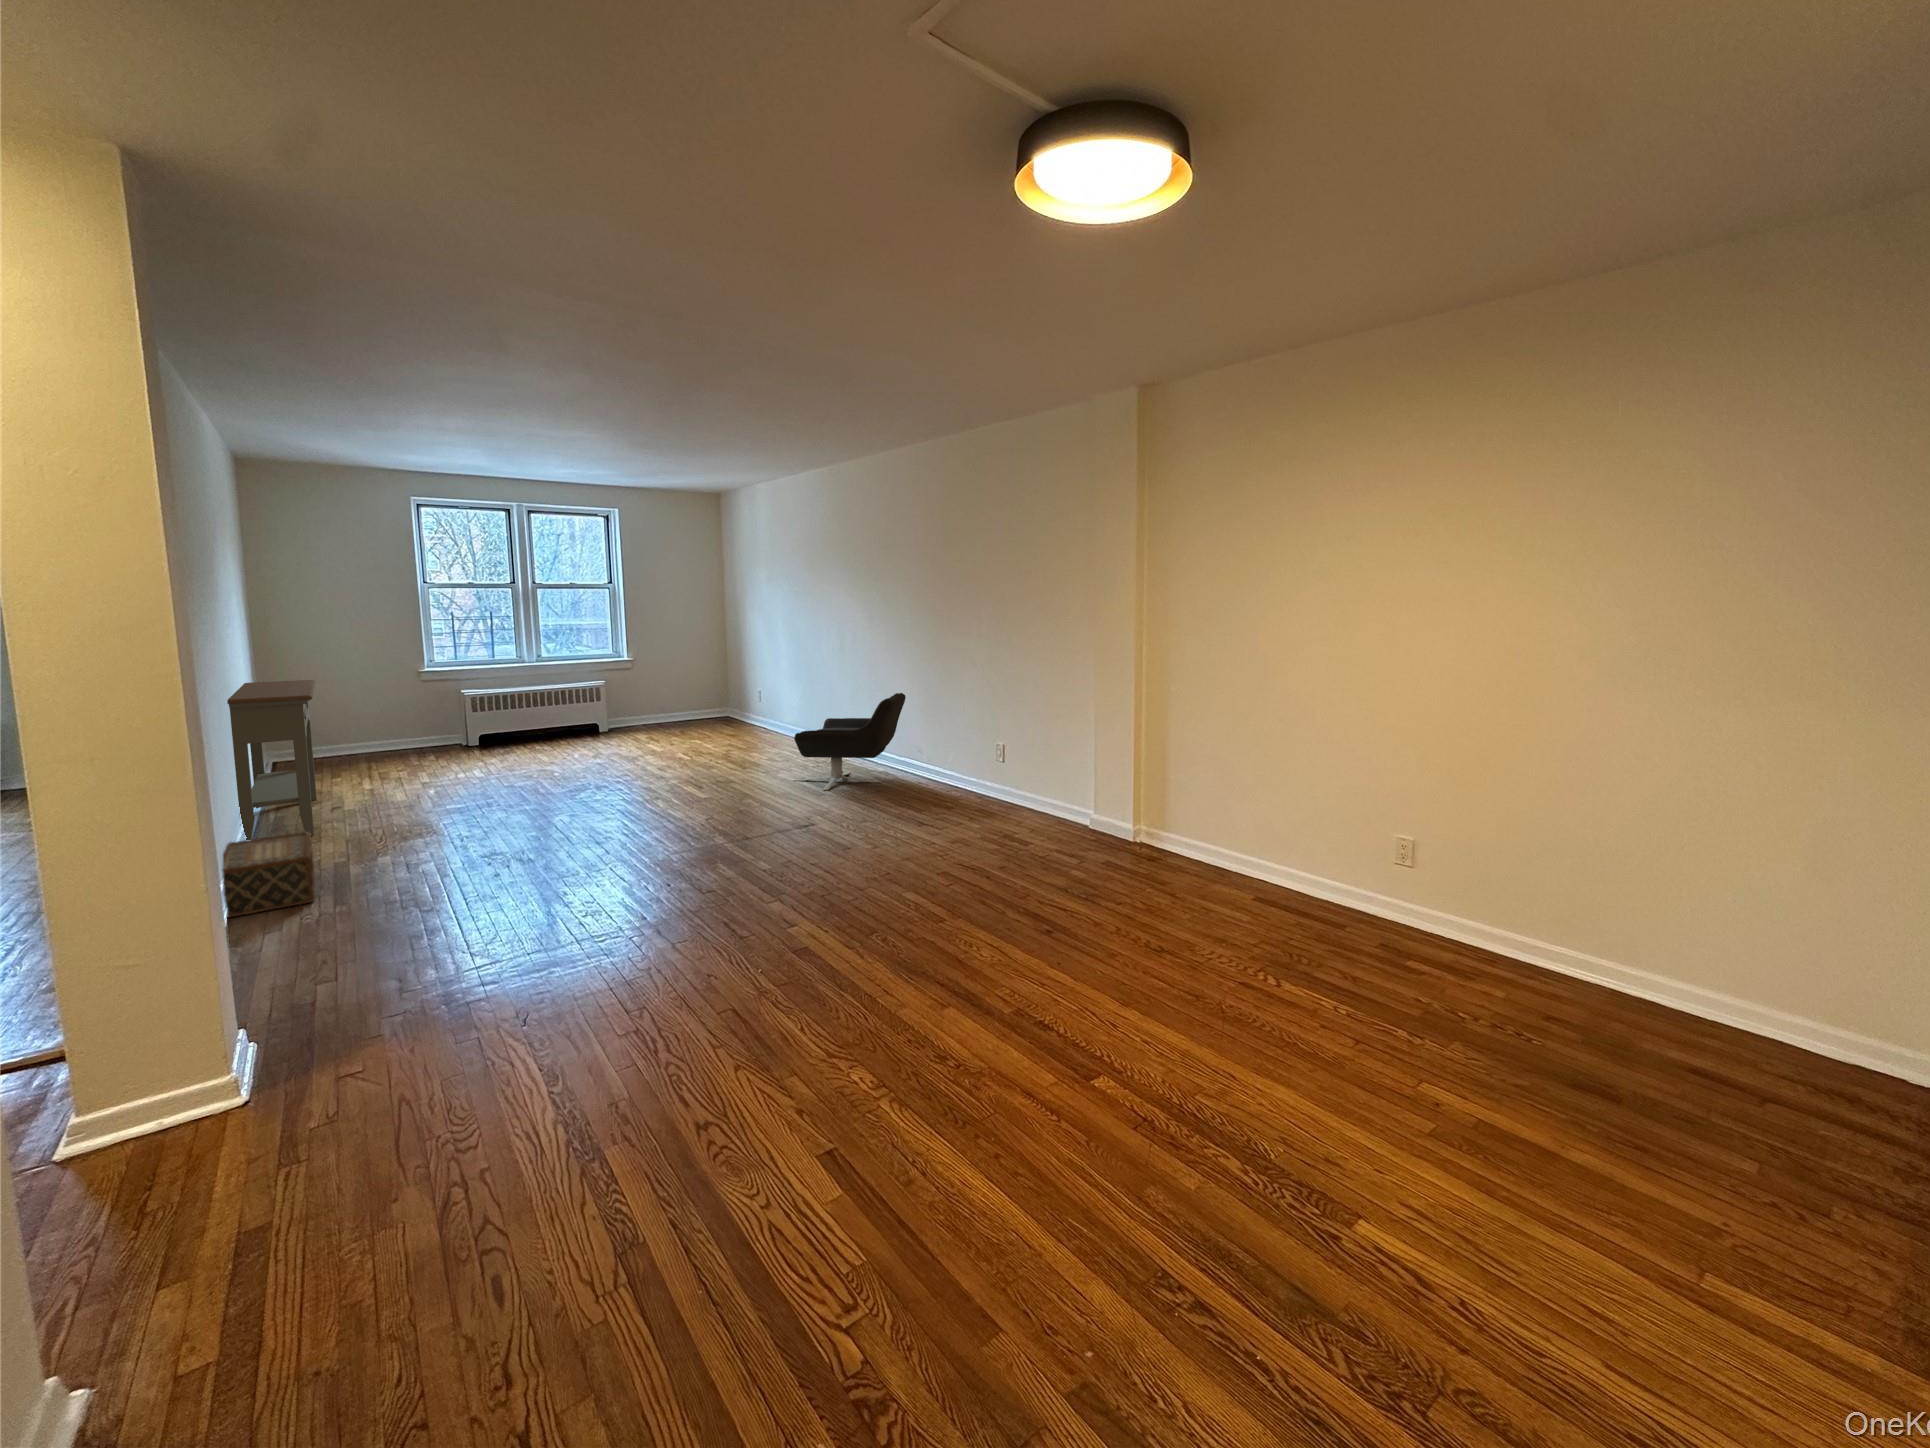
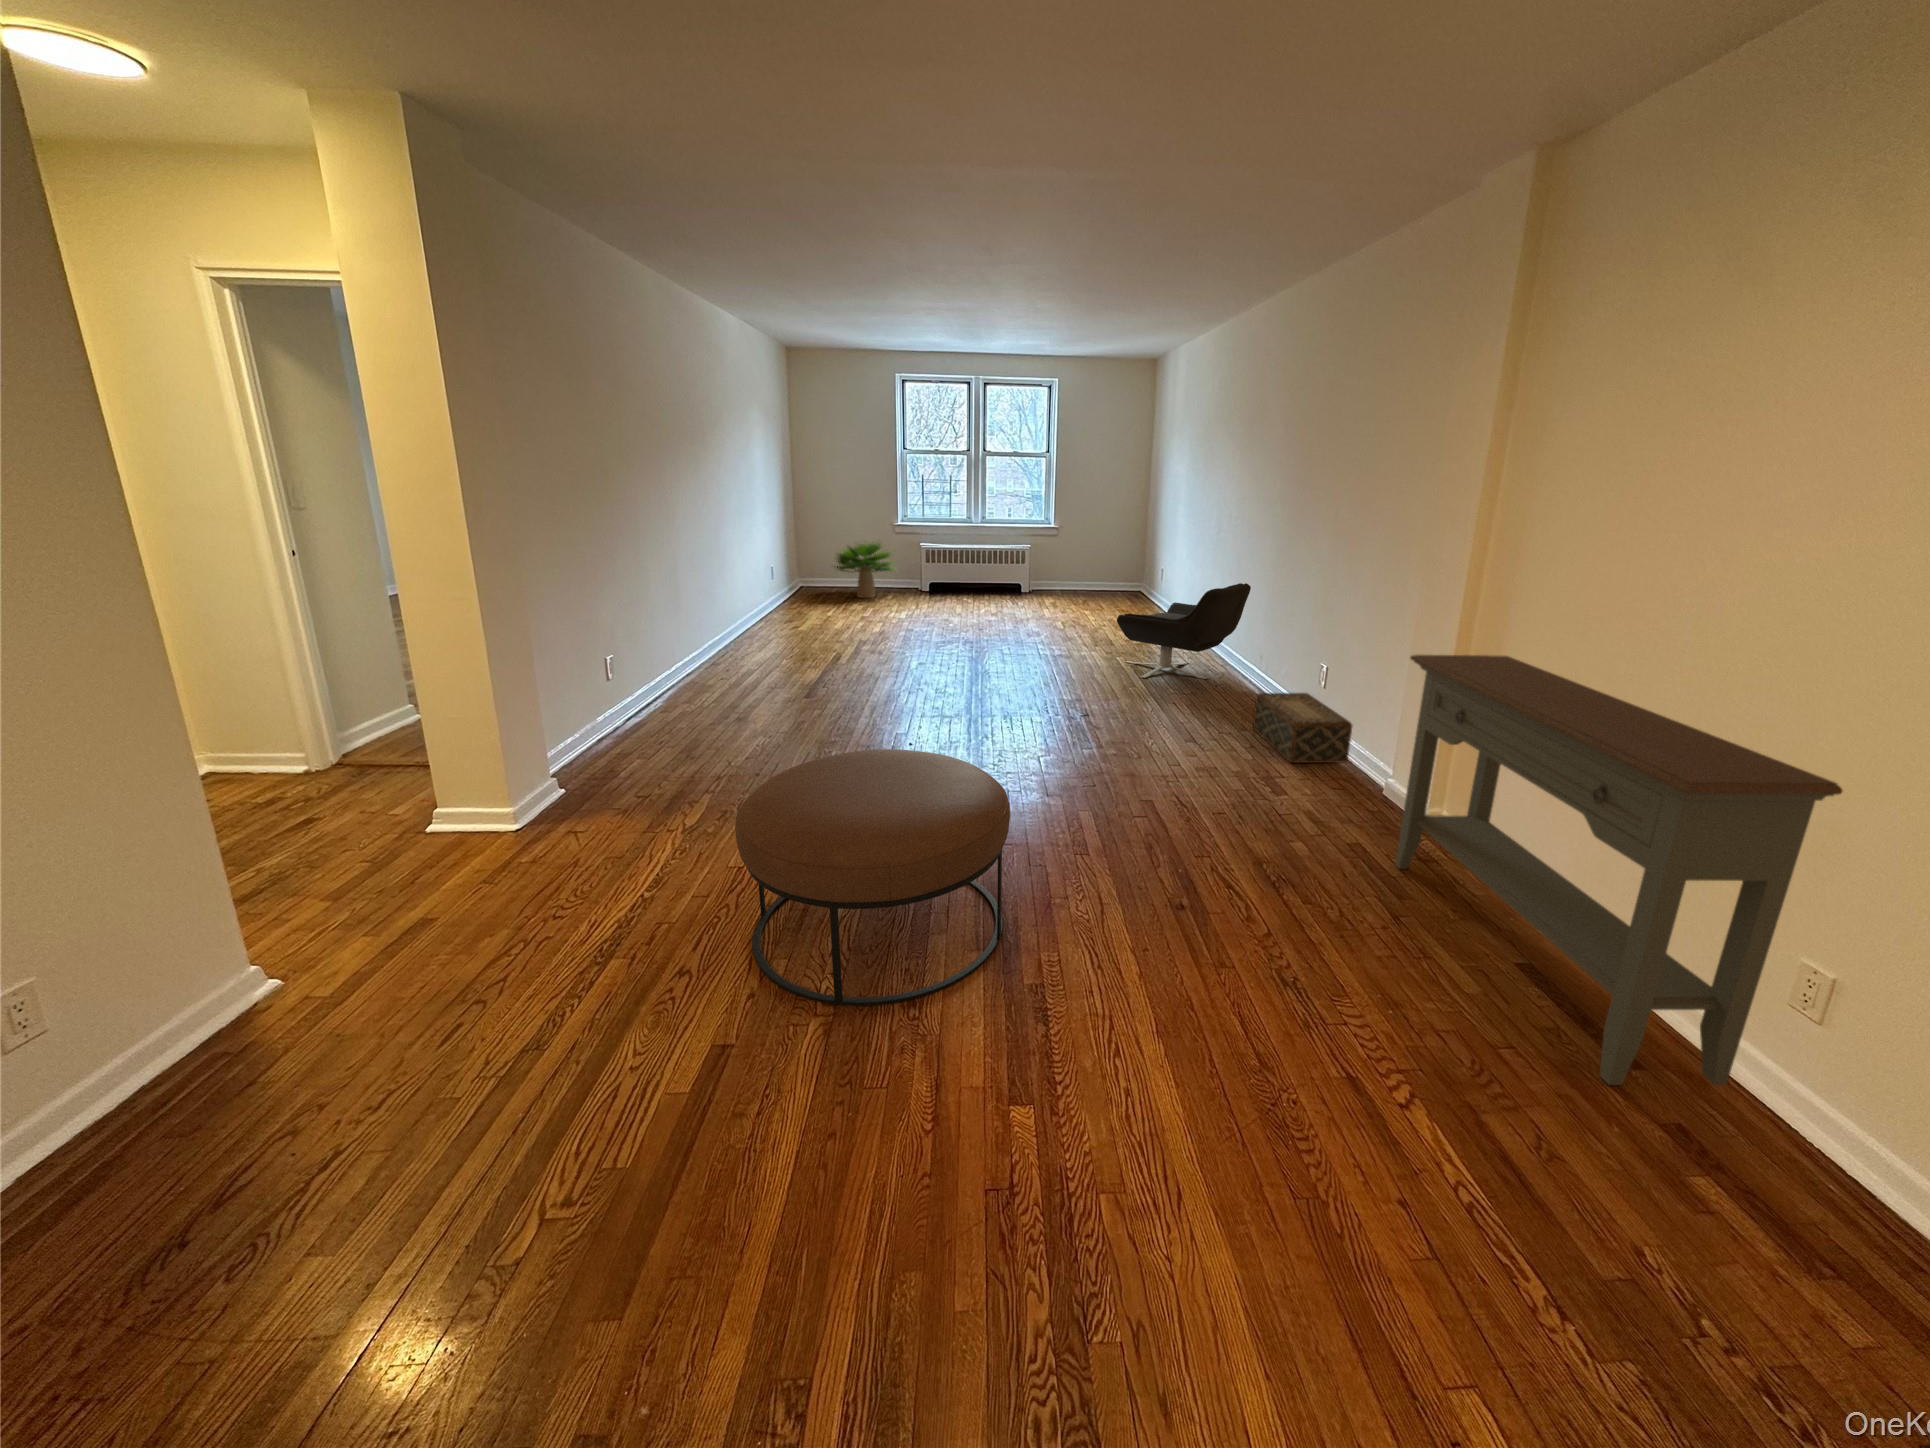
console table: present [227,680,317,840] -> present [1395,655,1842,1085]
potted plant: none [325,688,440,765] -> present [834,542,894,598]
woven basket: present [222,832,315,918] -> present [1253,693,1352,763]
ottoman: none [707,852,969,1096] -> present [735,749,1010,1005]

